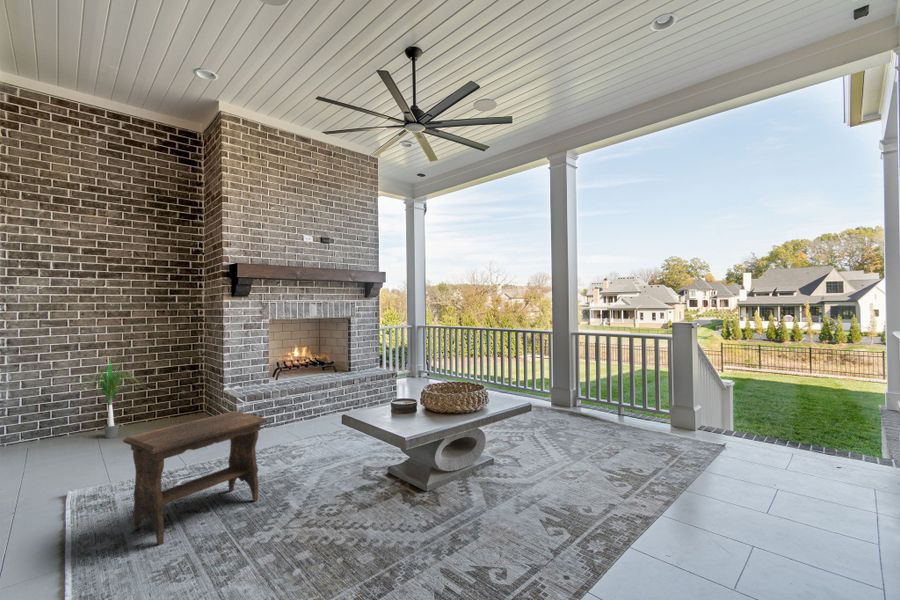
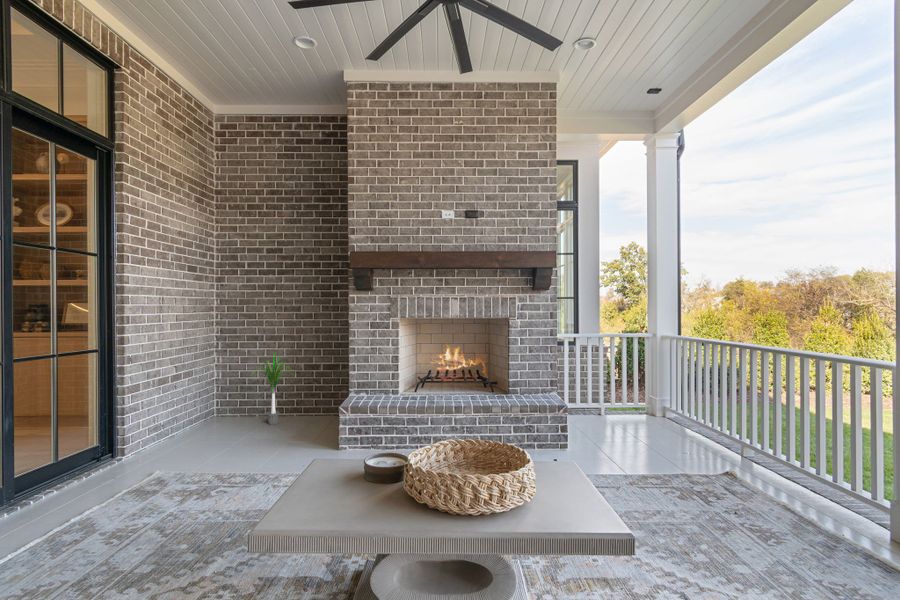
footstool: present [123,411,266,545] -> none [63,425,221,552]

